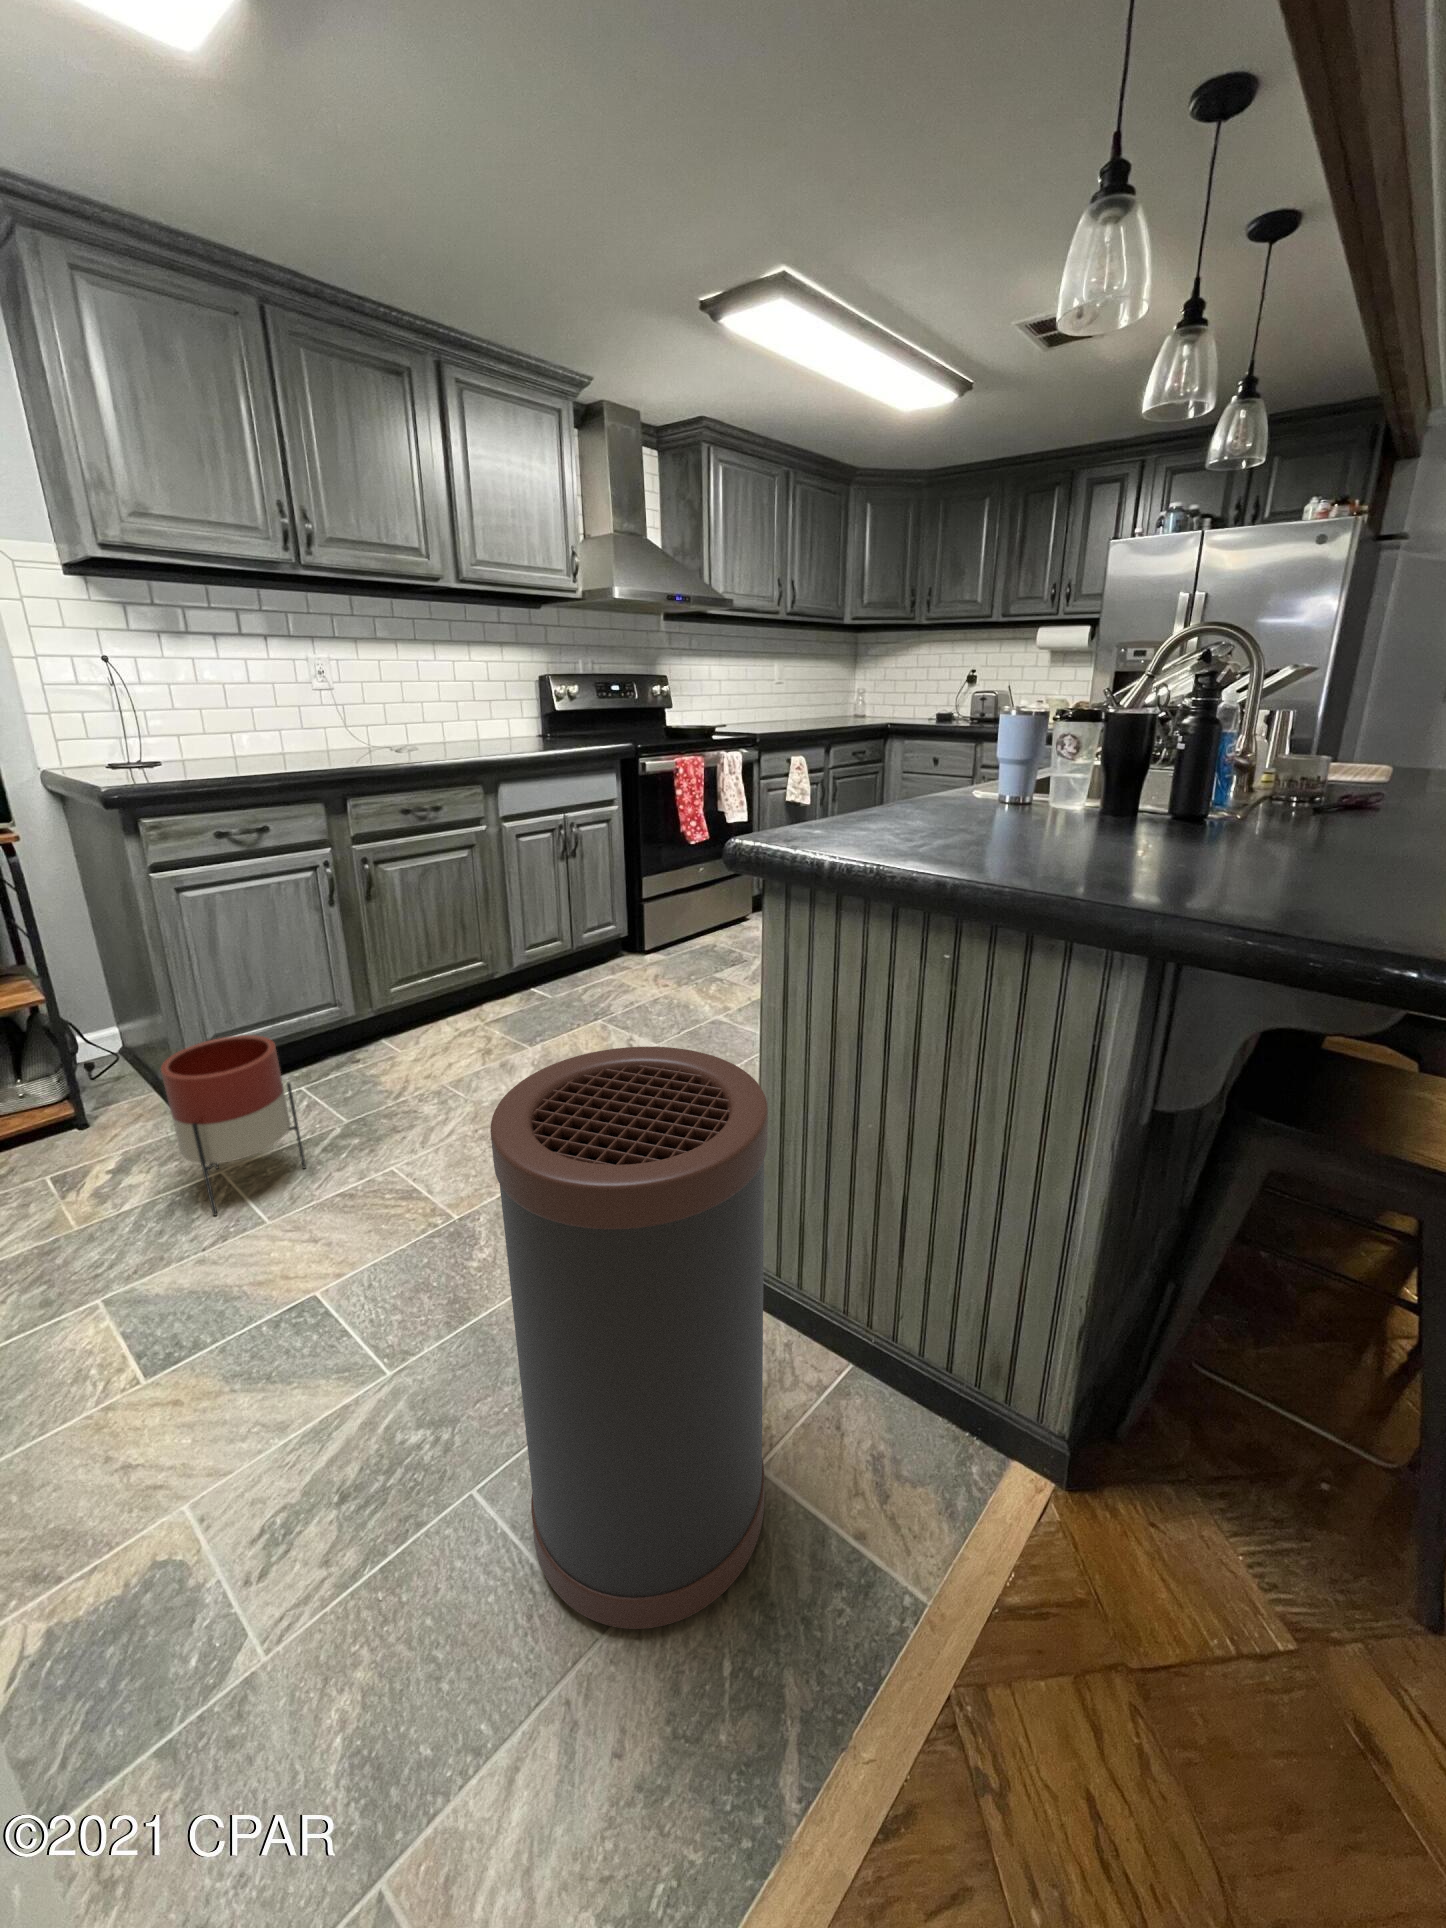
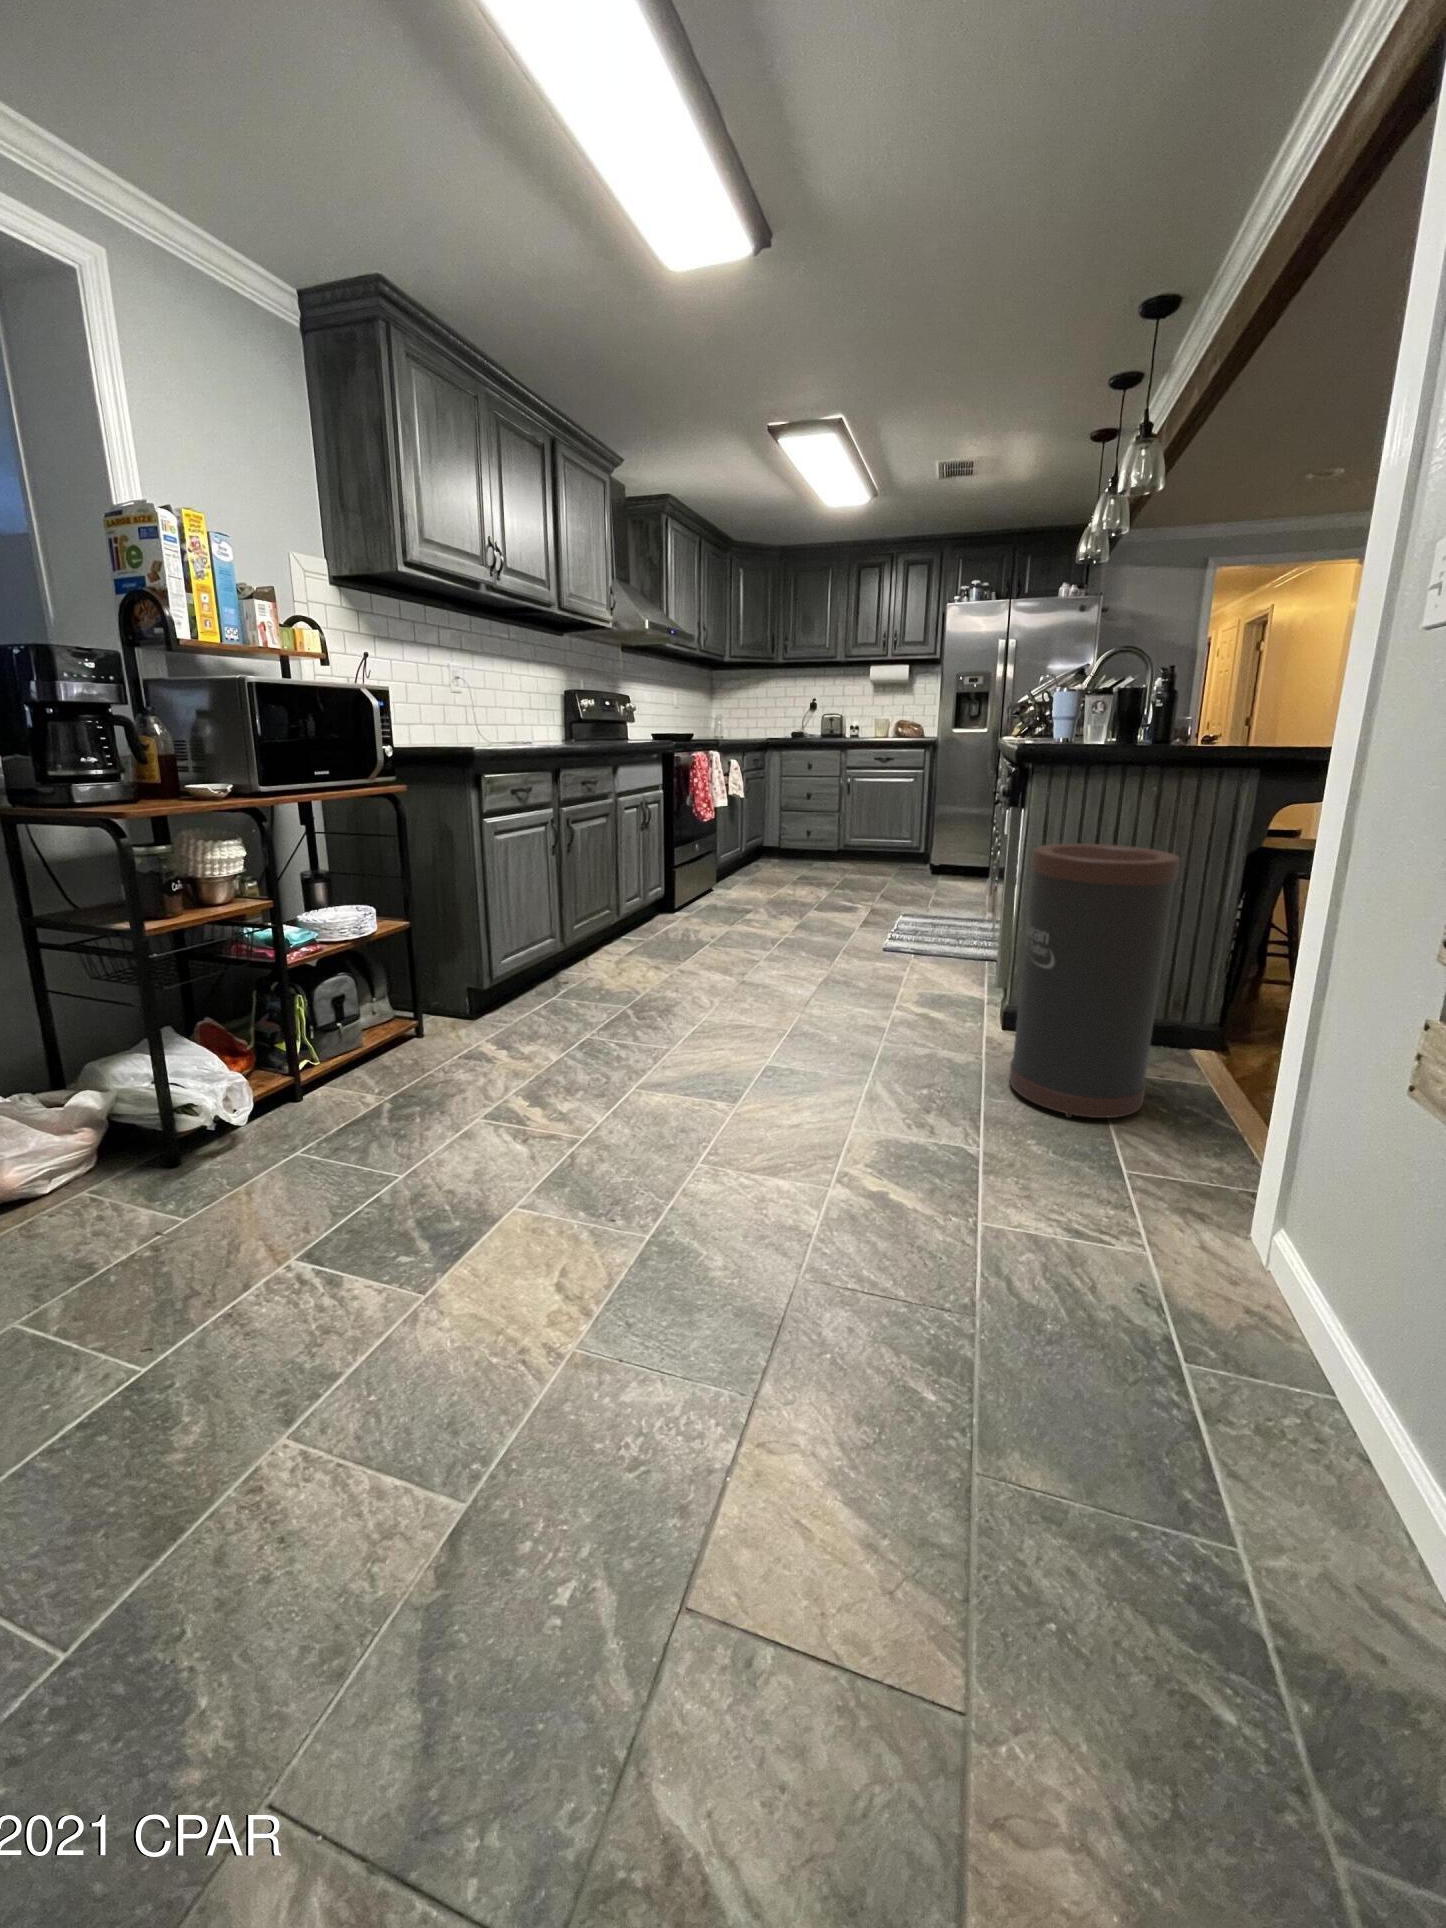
planter: present [161,1035,306,1216] -> none [578,930,654,1055]

